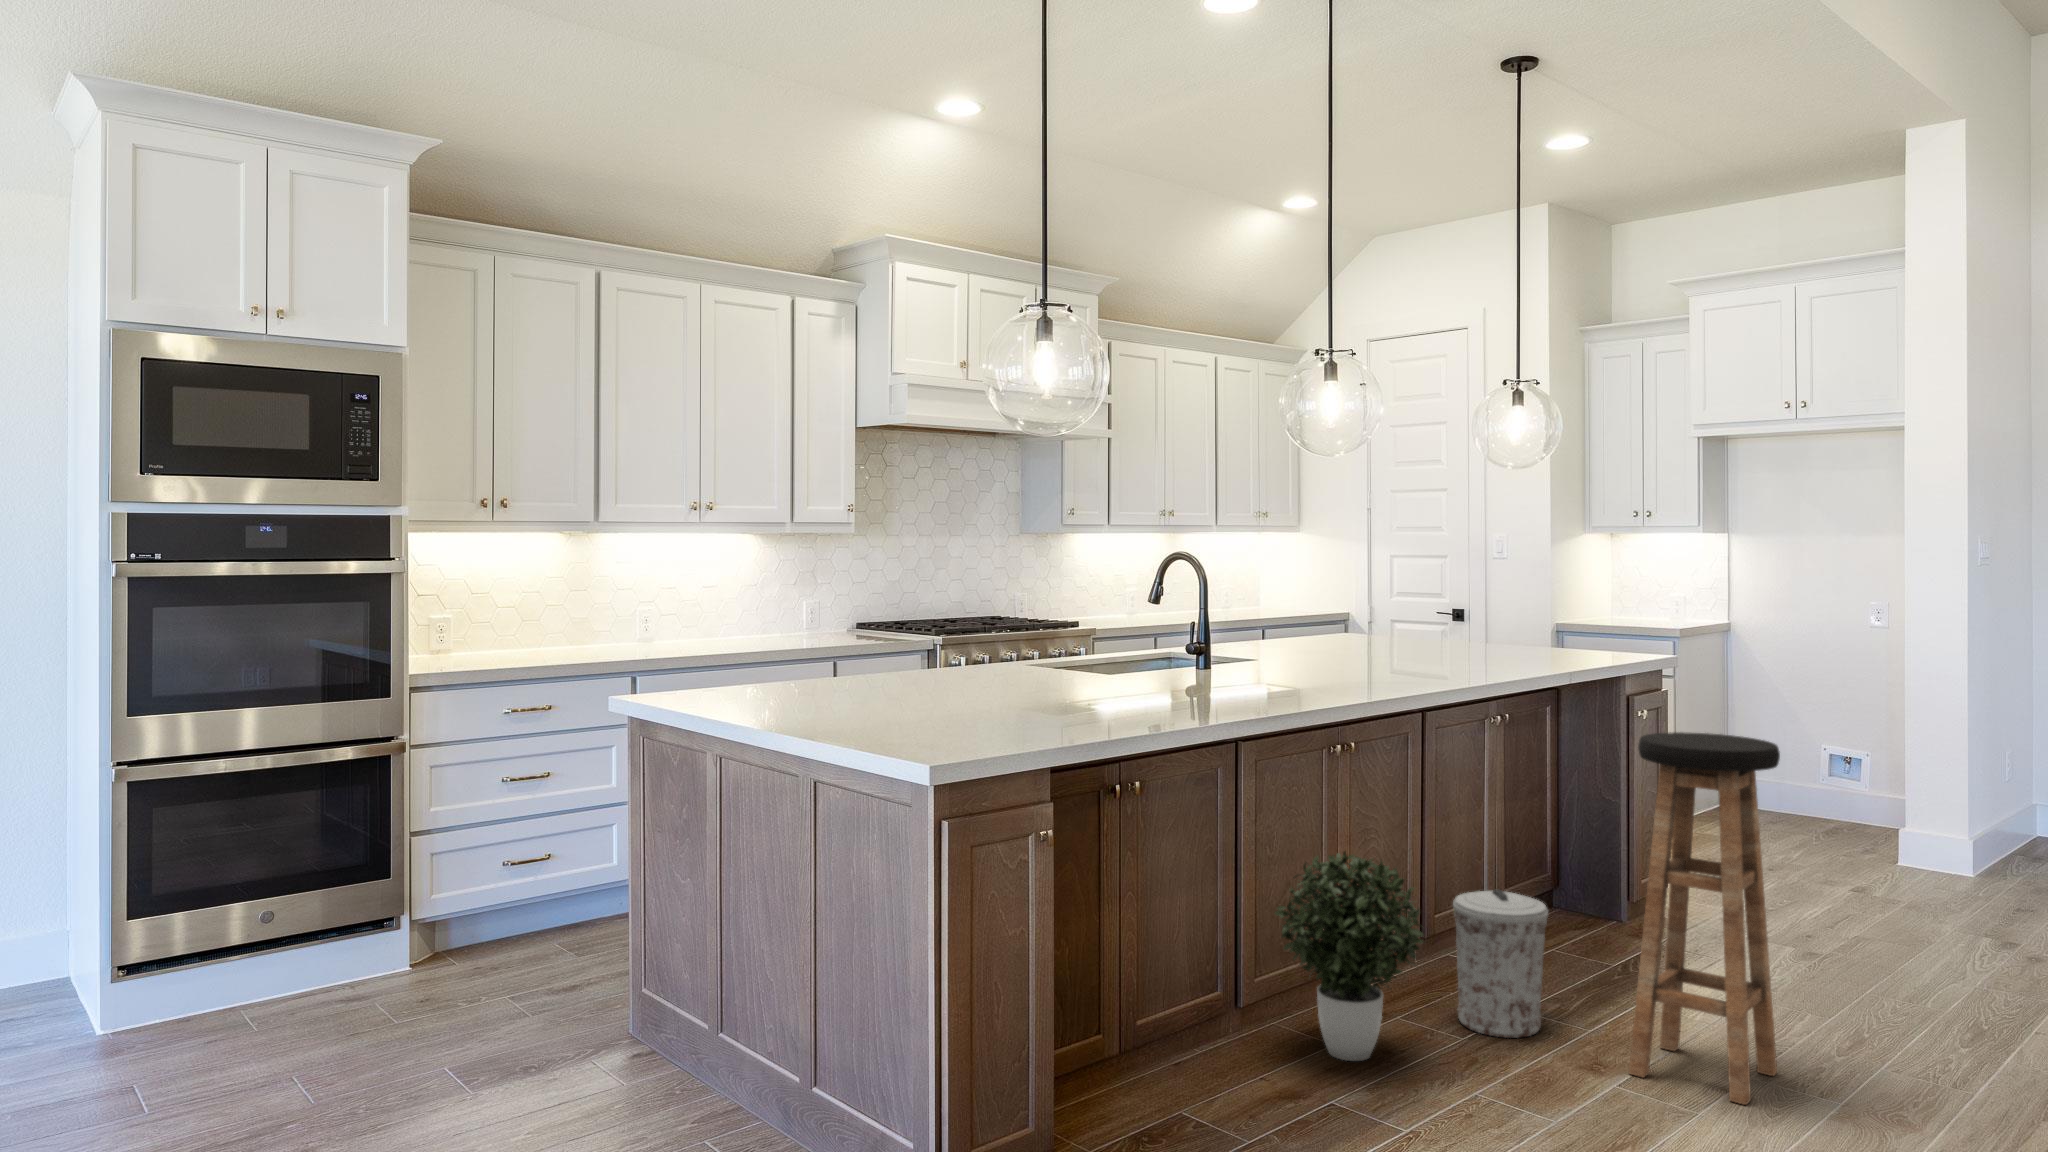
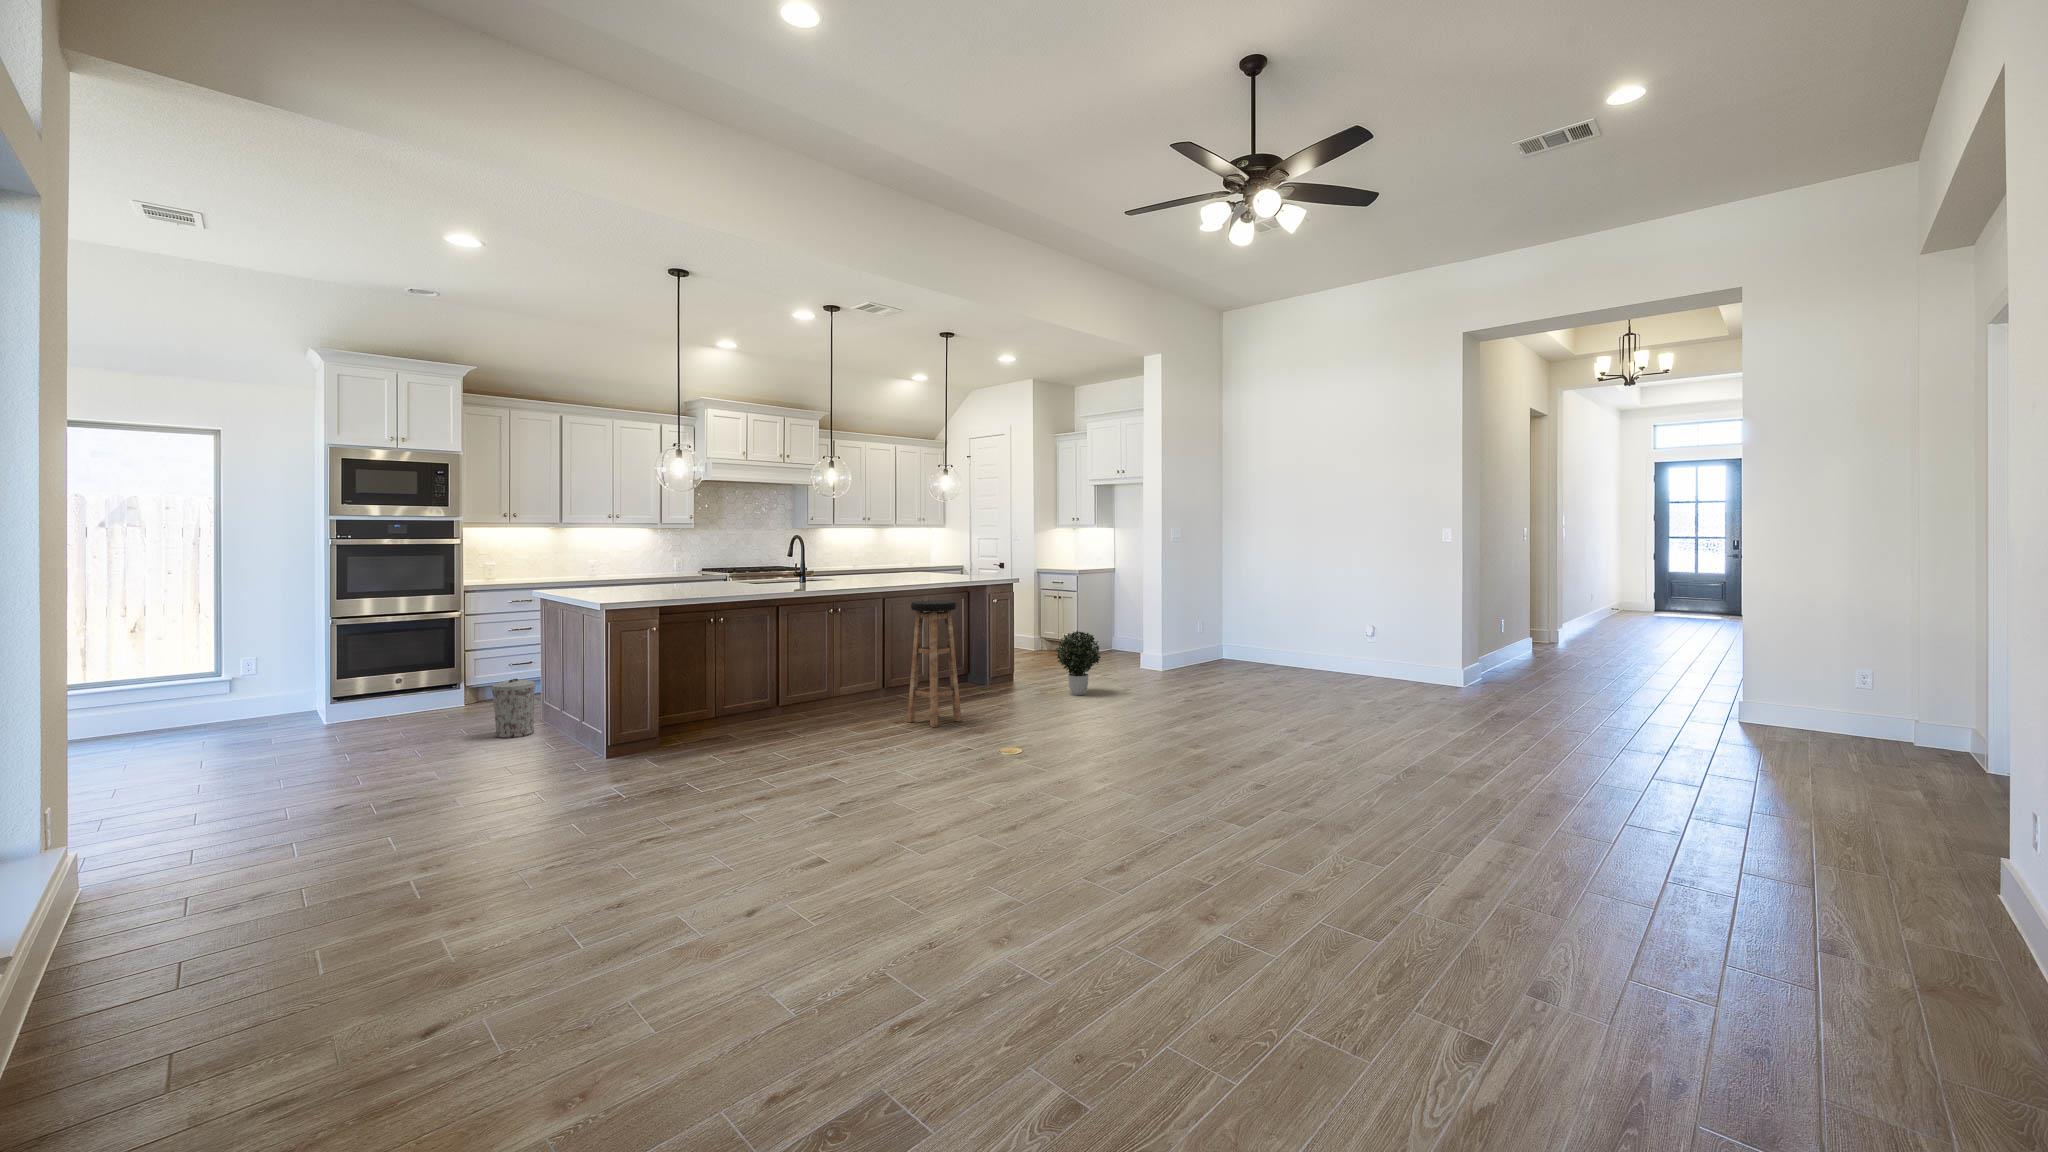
potted plant: present [1275,852,1423,1061] -> present [1055,631,1101,696]
trash can: present [1453,890,1548,1038] -> present [491,679,535,738]

